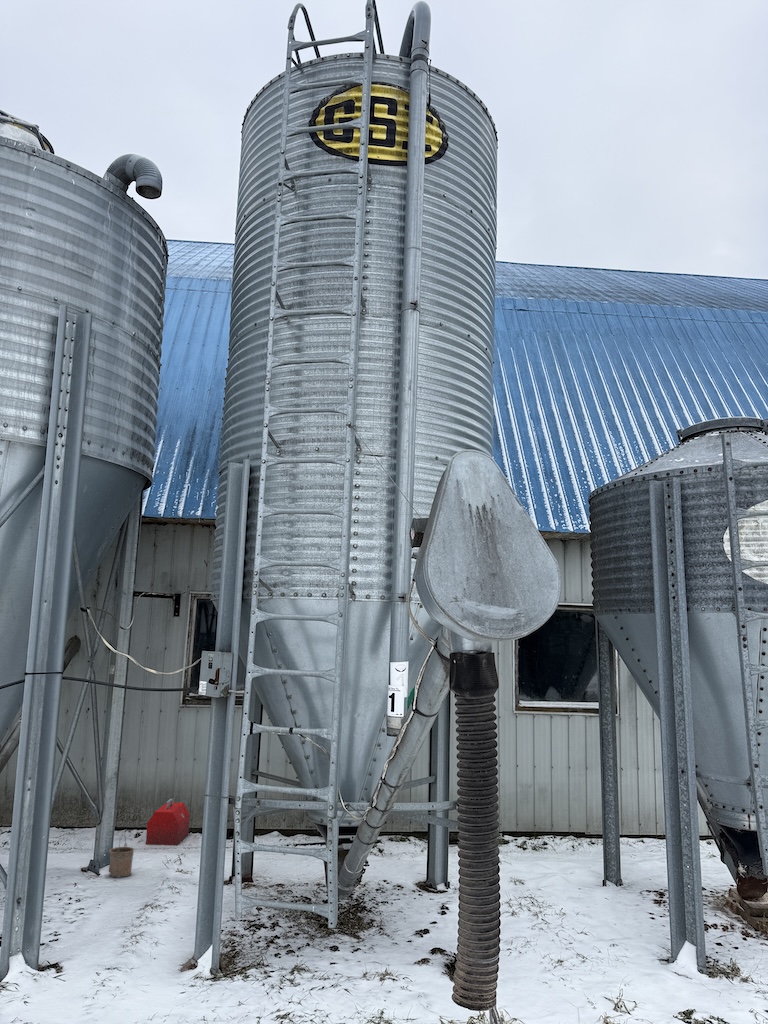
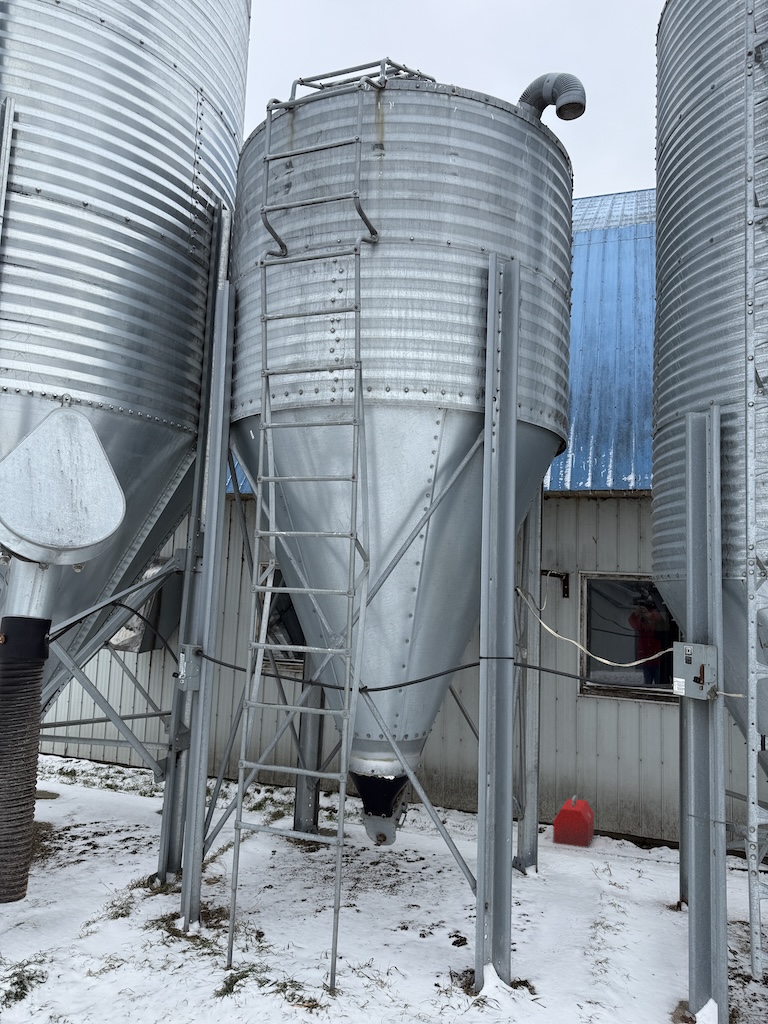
bucket: present [109,843,134,877] -> none [530,833,557,879]

